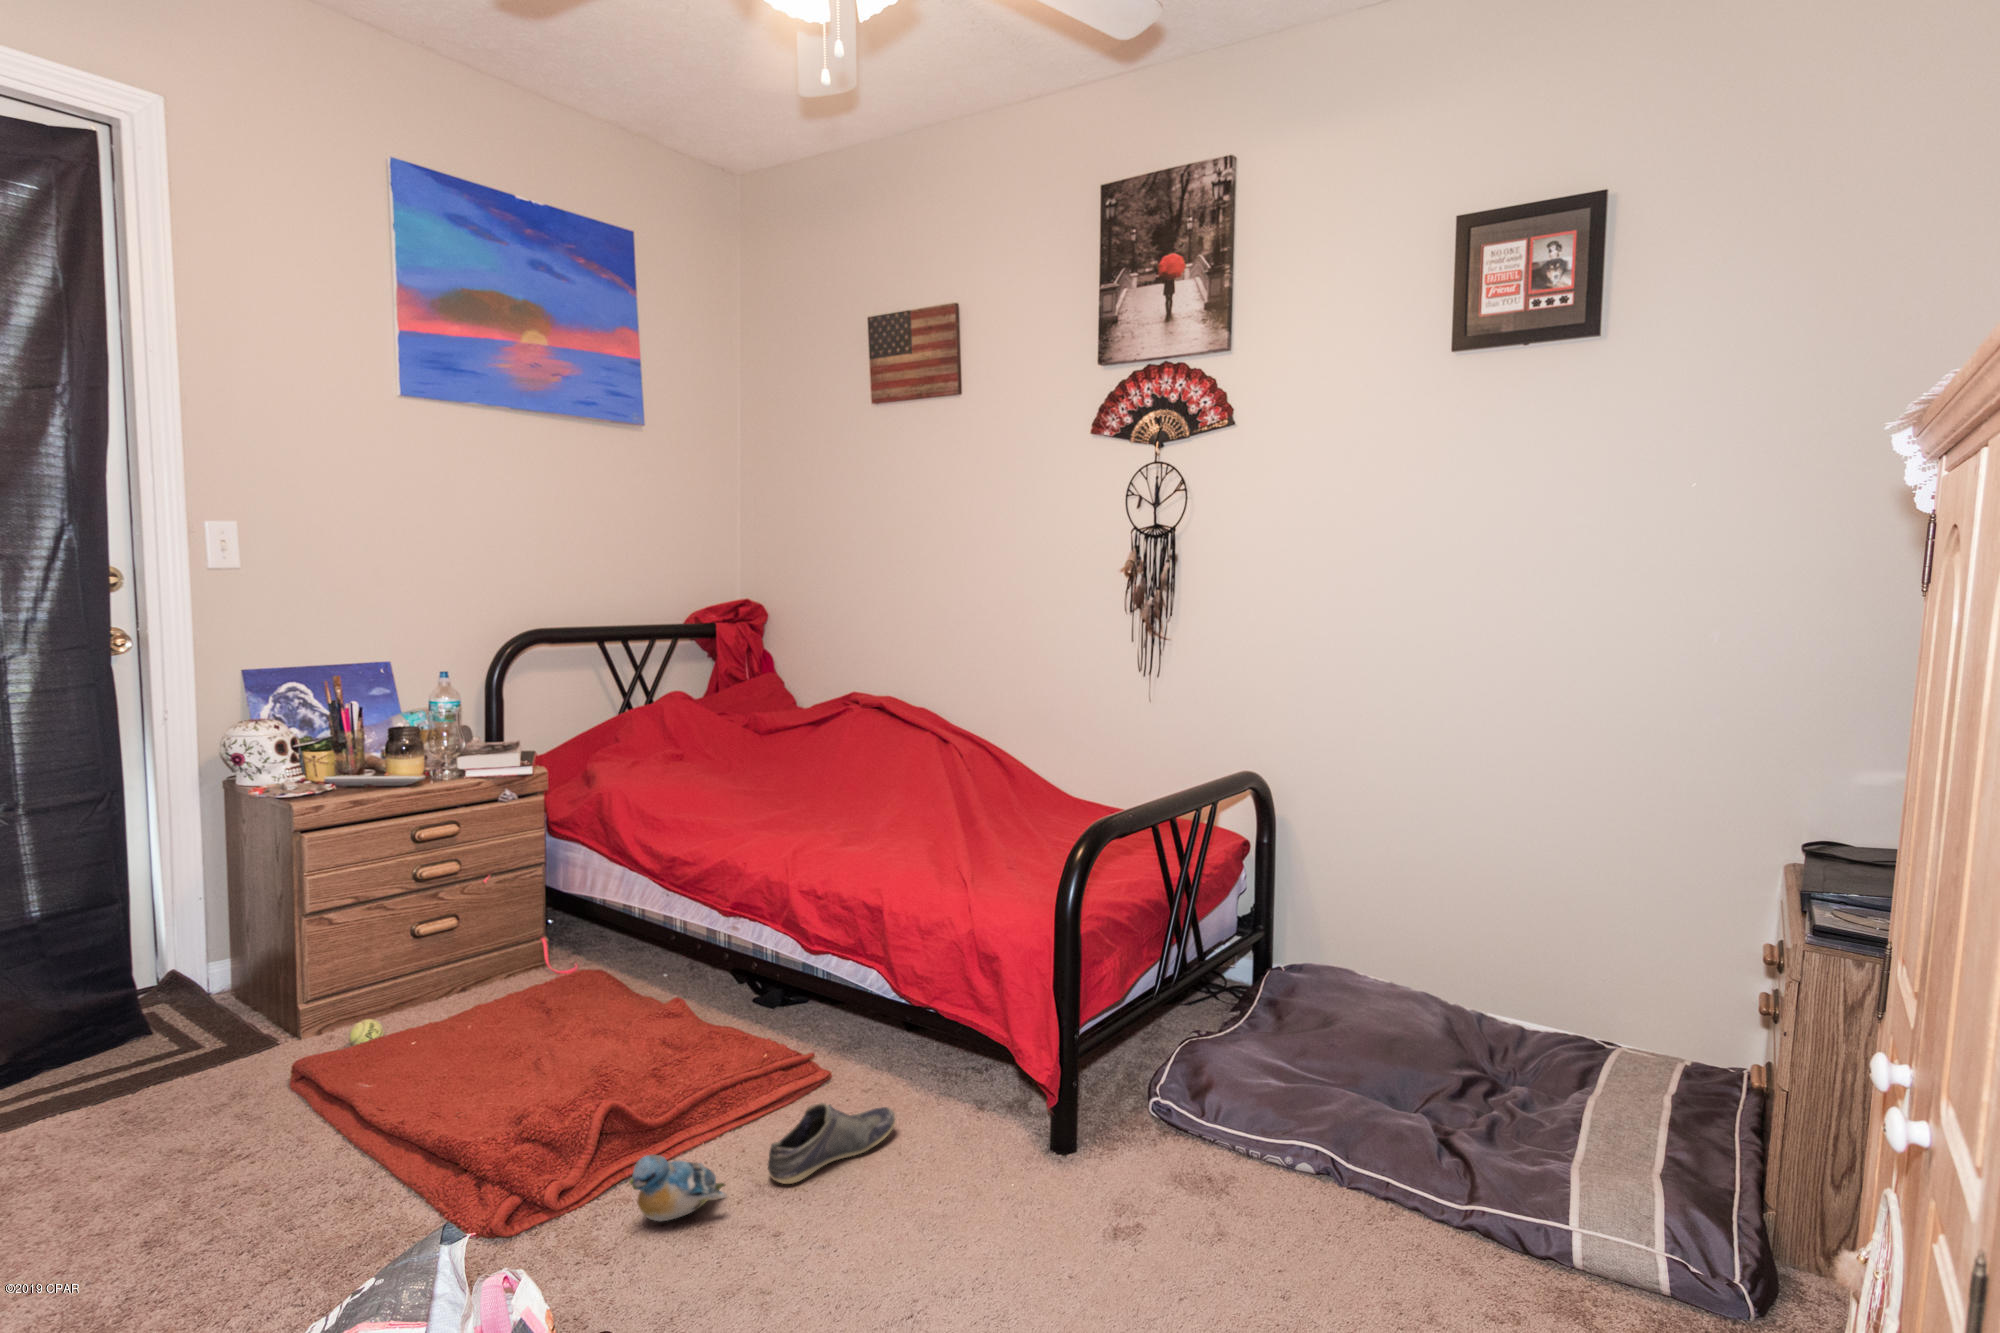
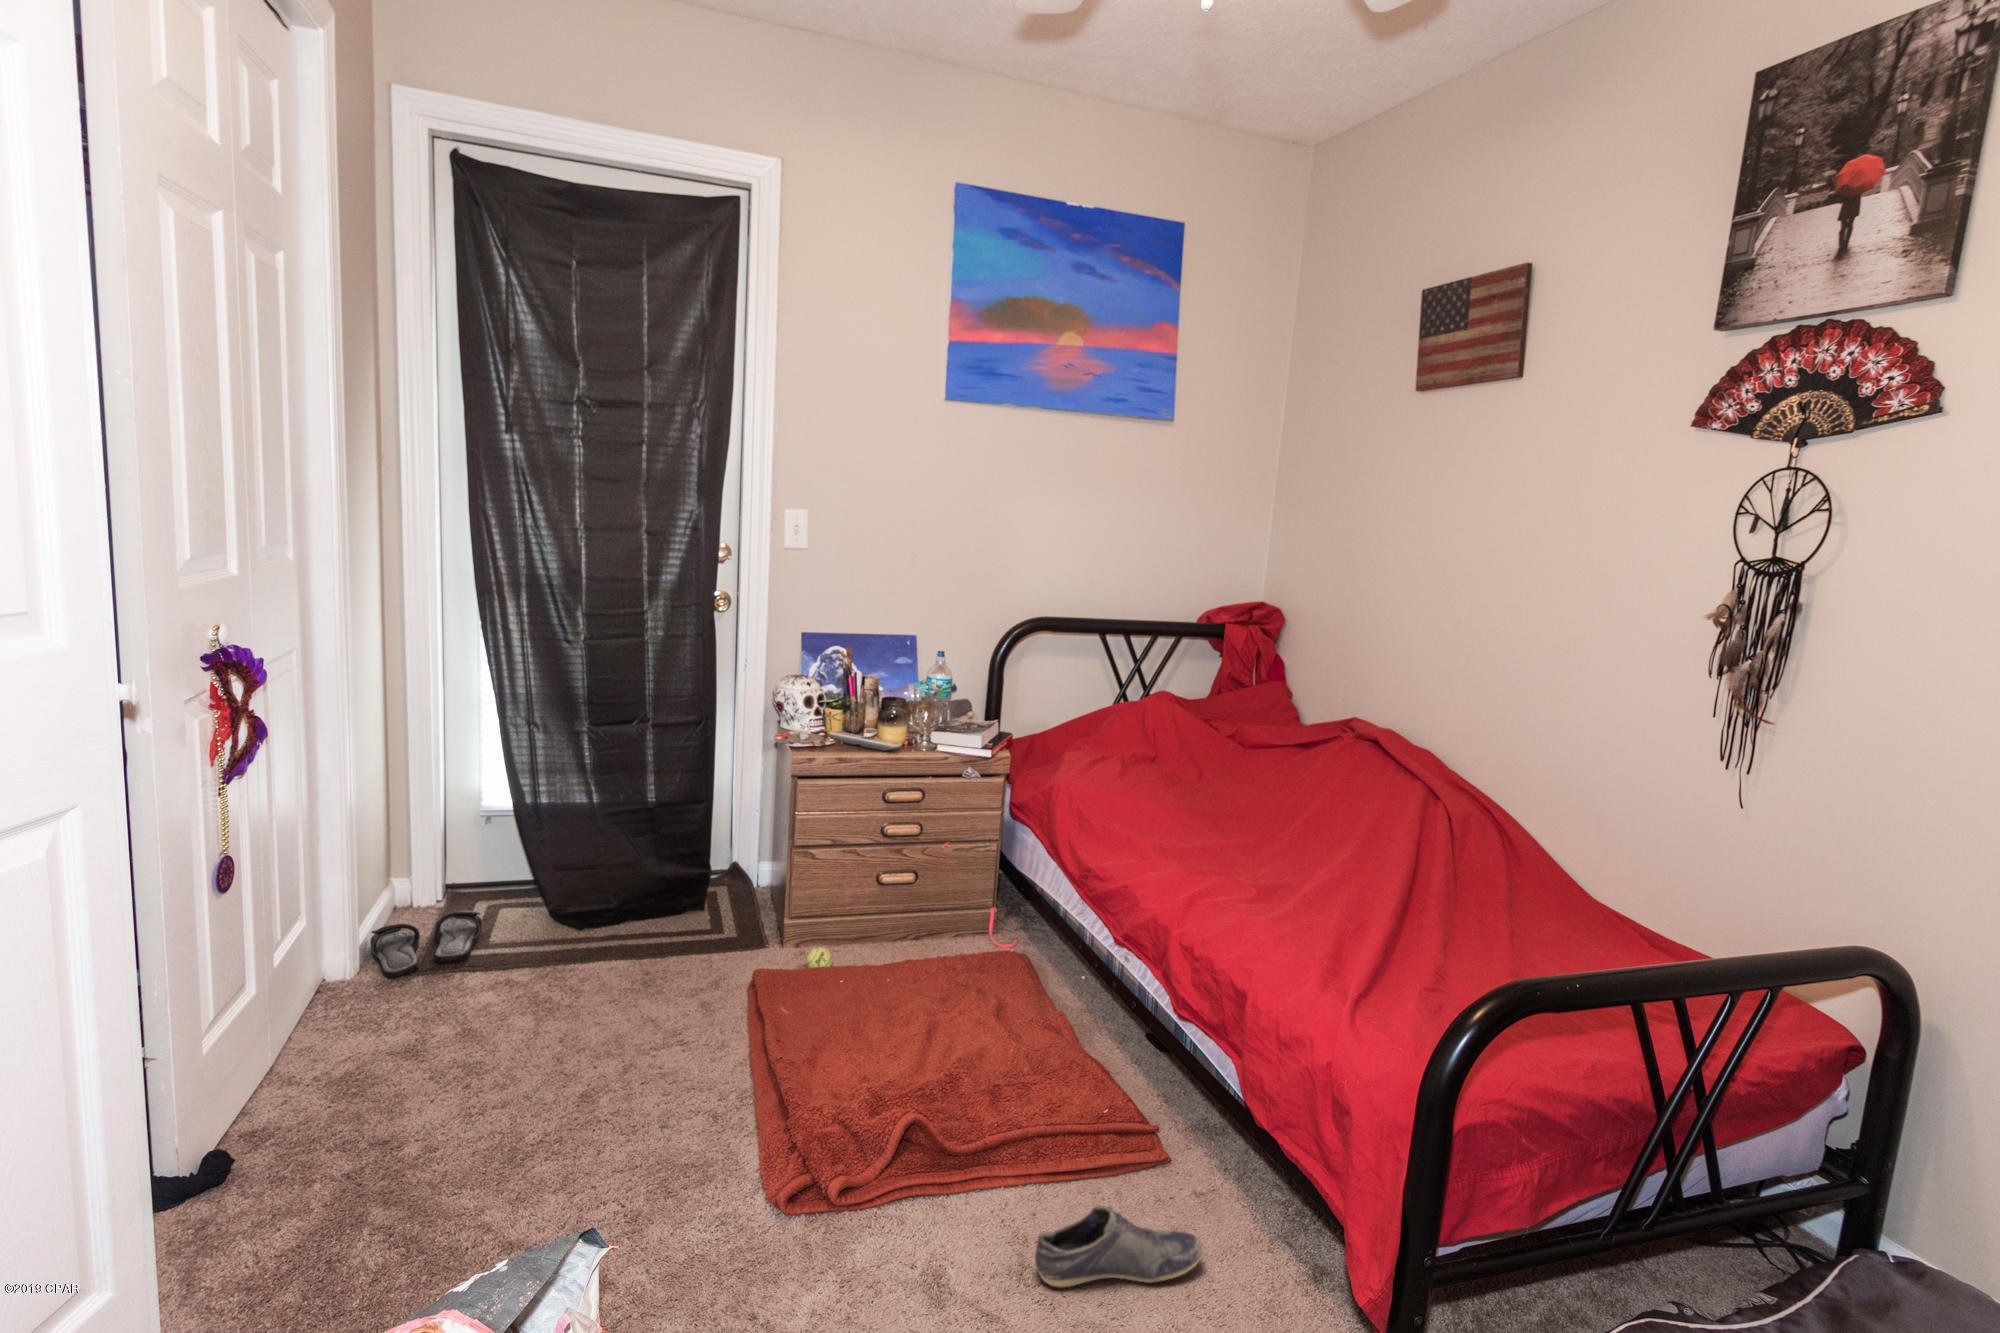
plush toy: present [629,1155,727,1221] -> none [883,1197,986,1276]

